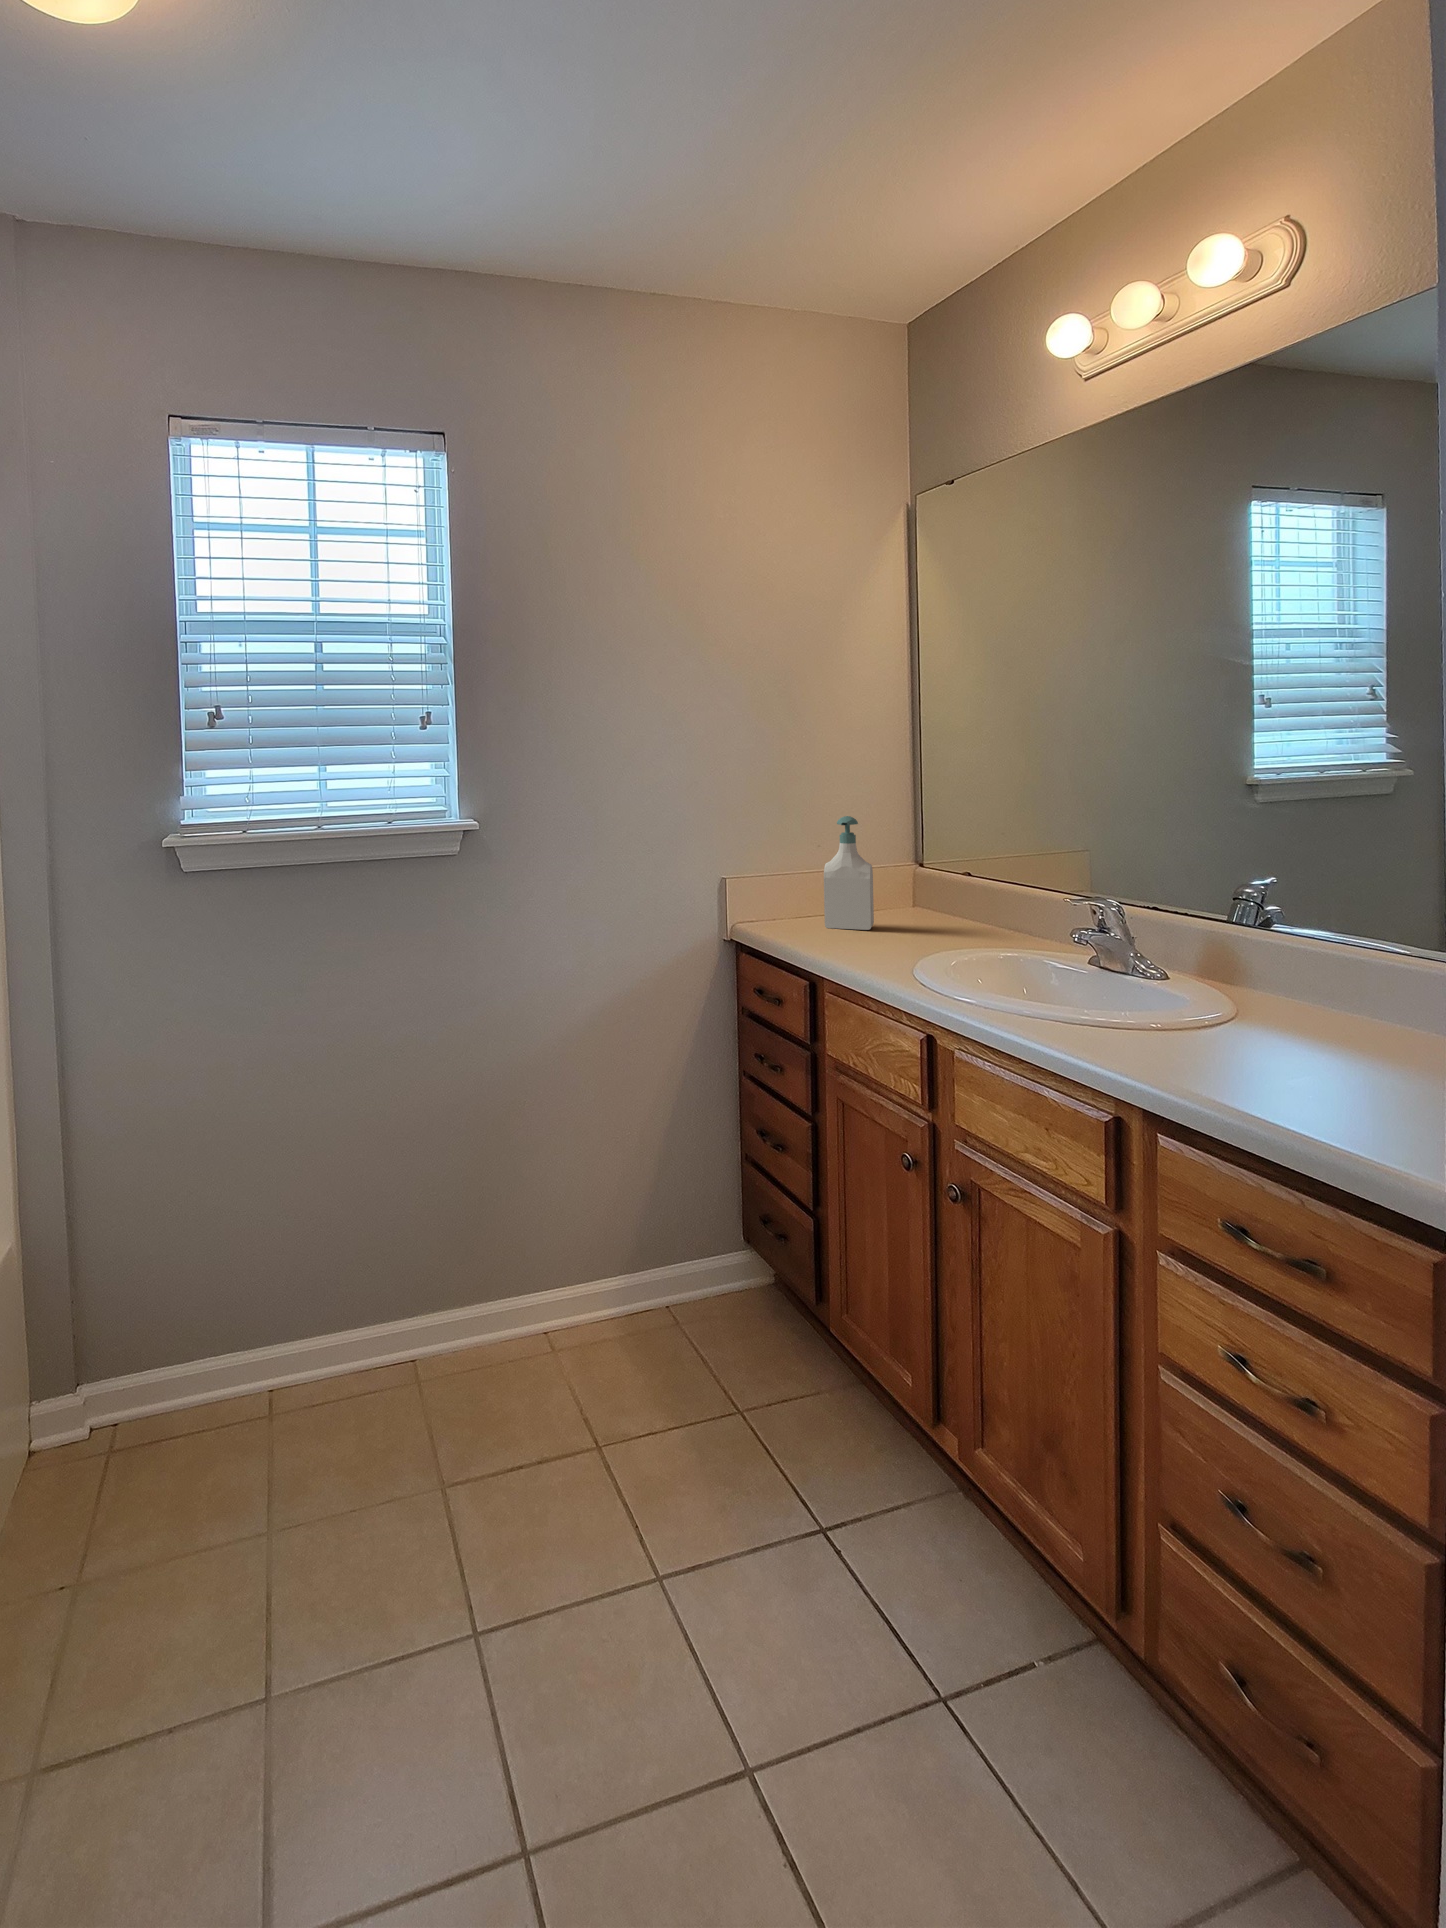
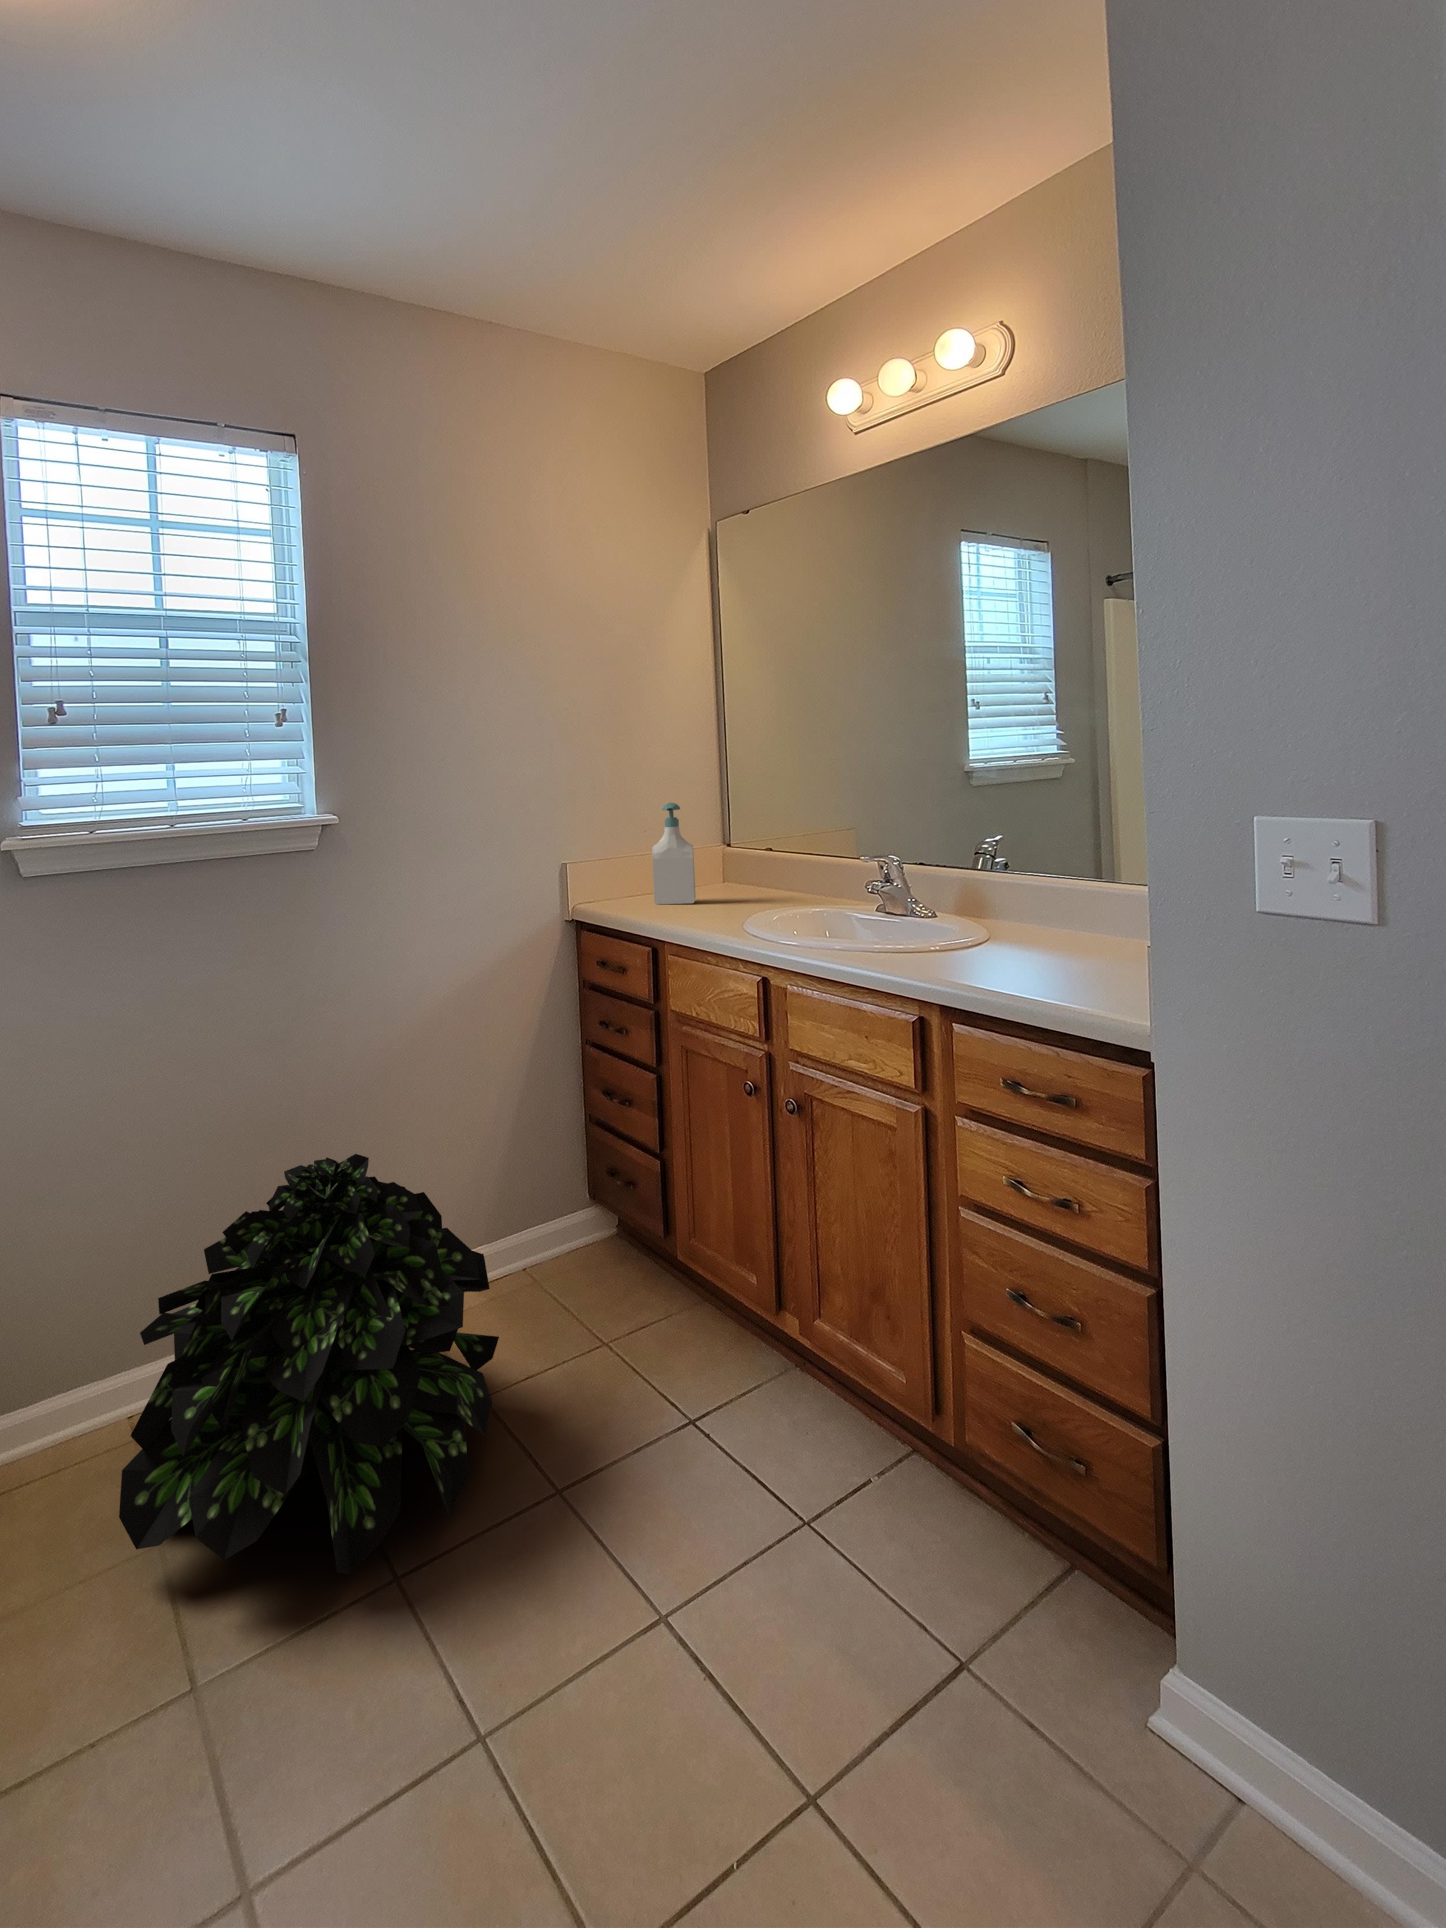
potted plant: none [227,1174,615,1622] -> present [119,1154,499,1574]

